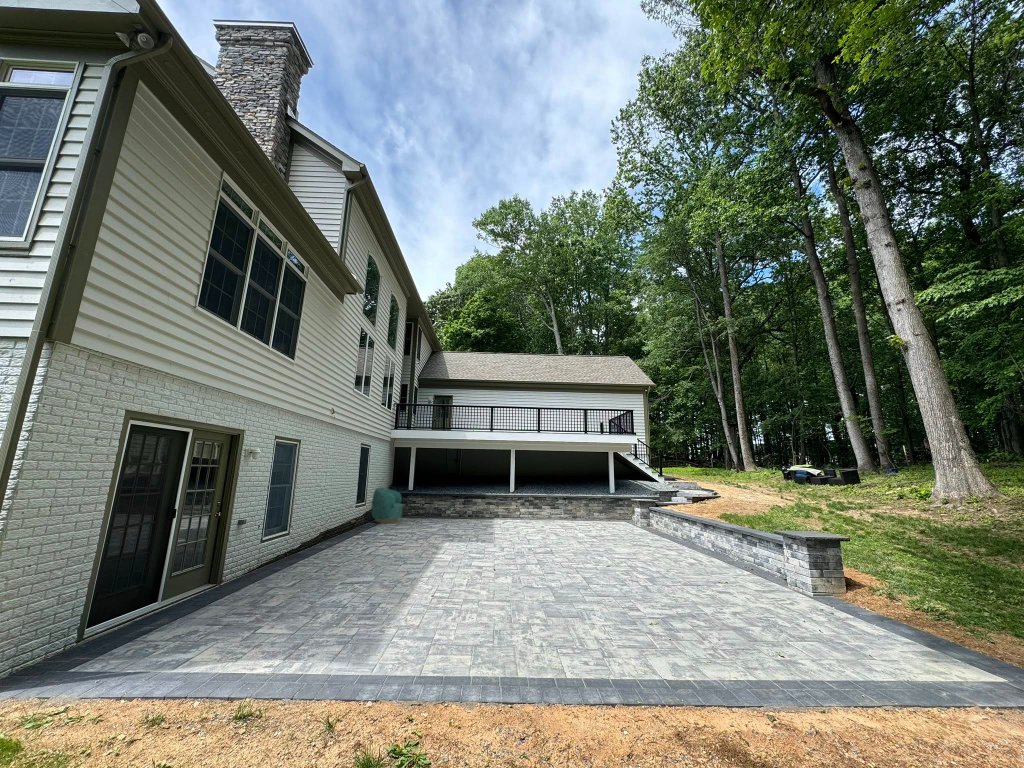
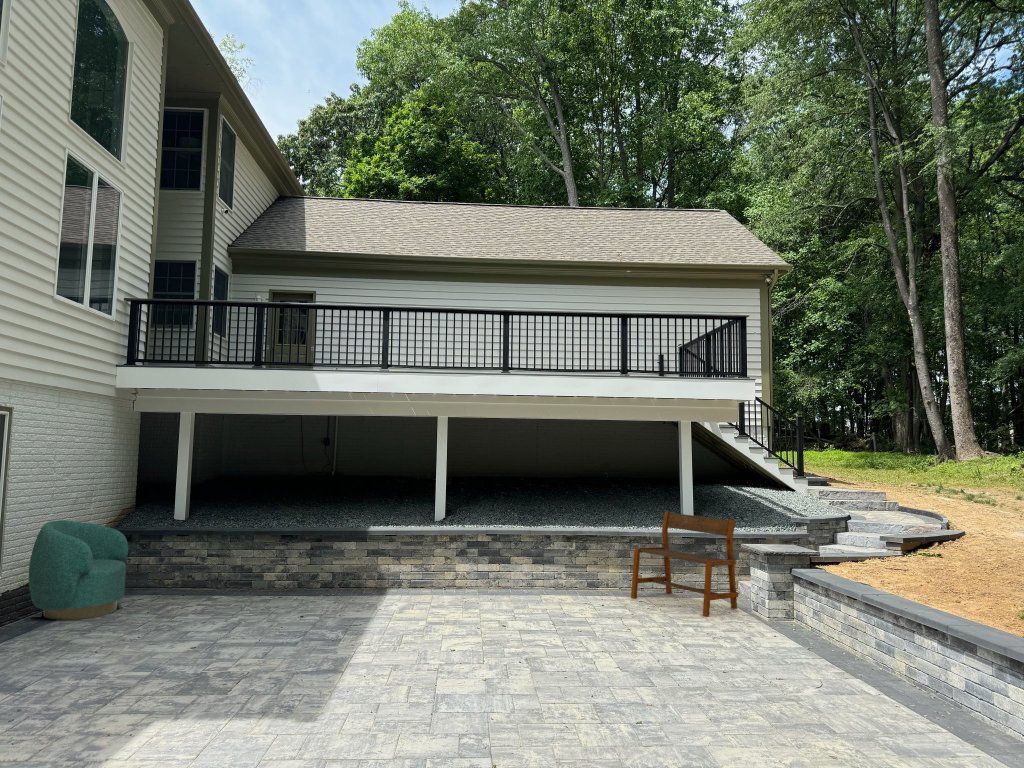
bench: none [590,488,631,527] -> present [631,511,738,617]

